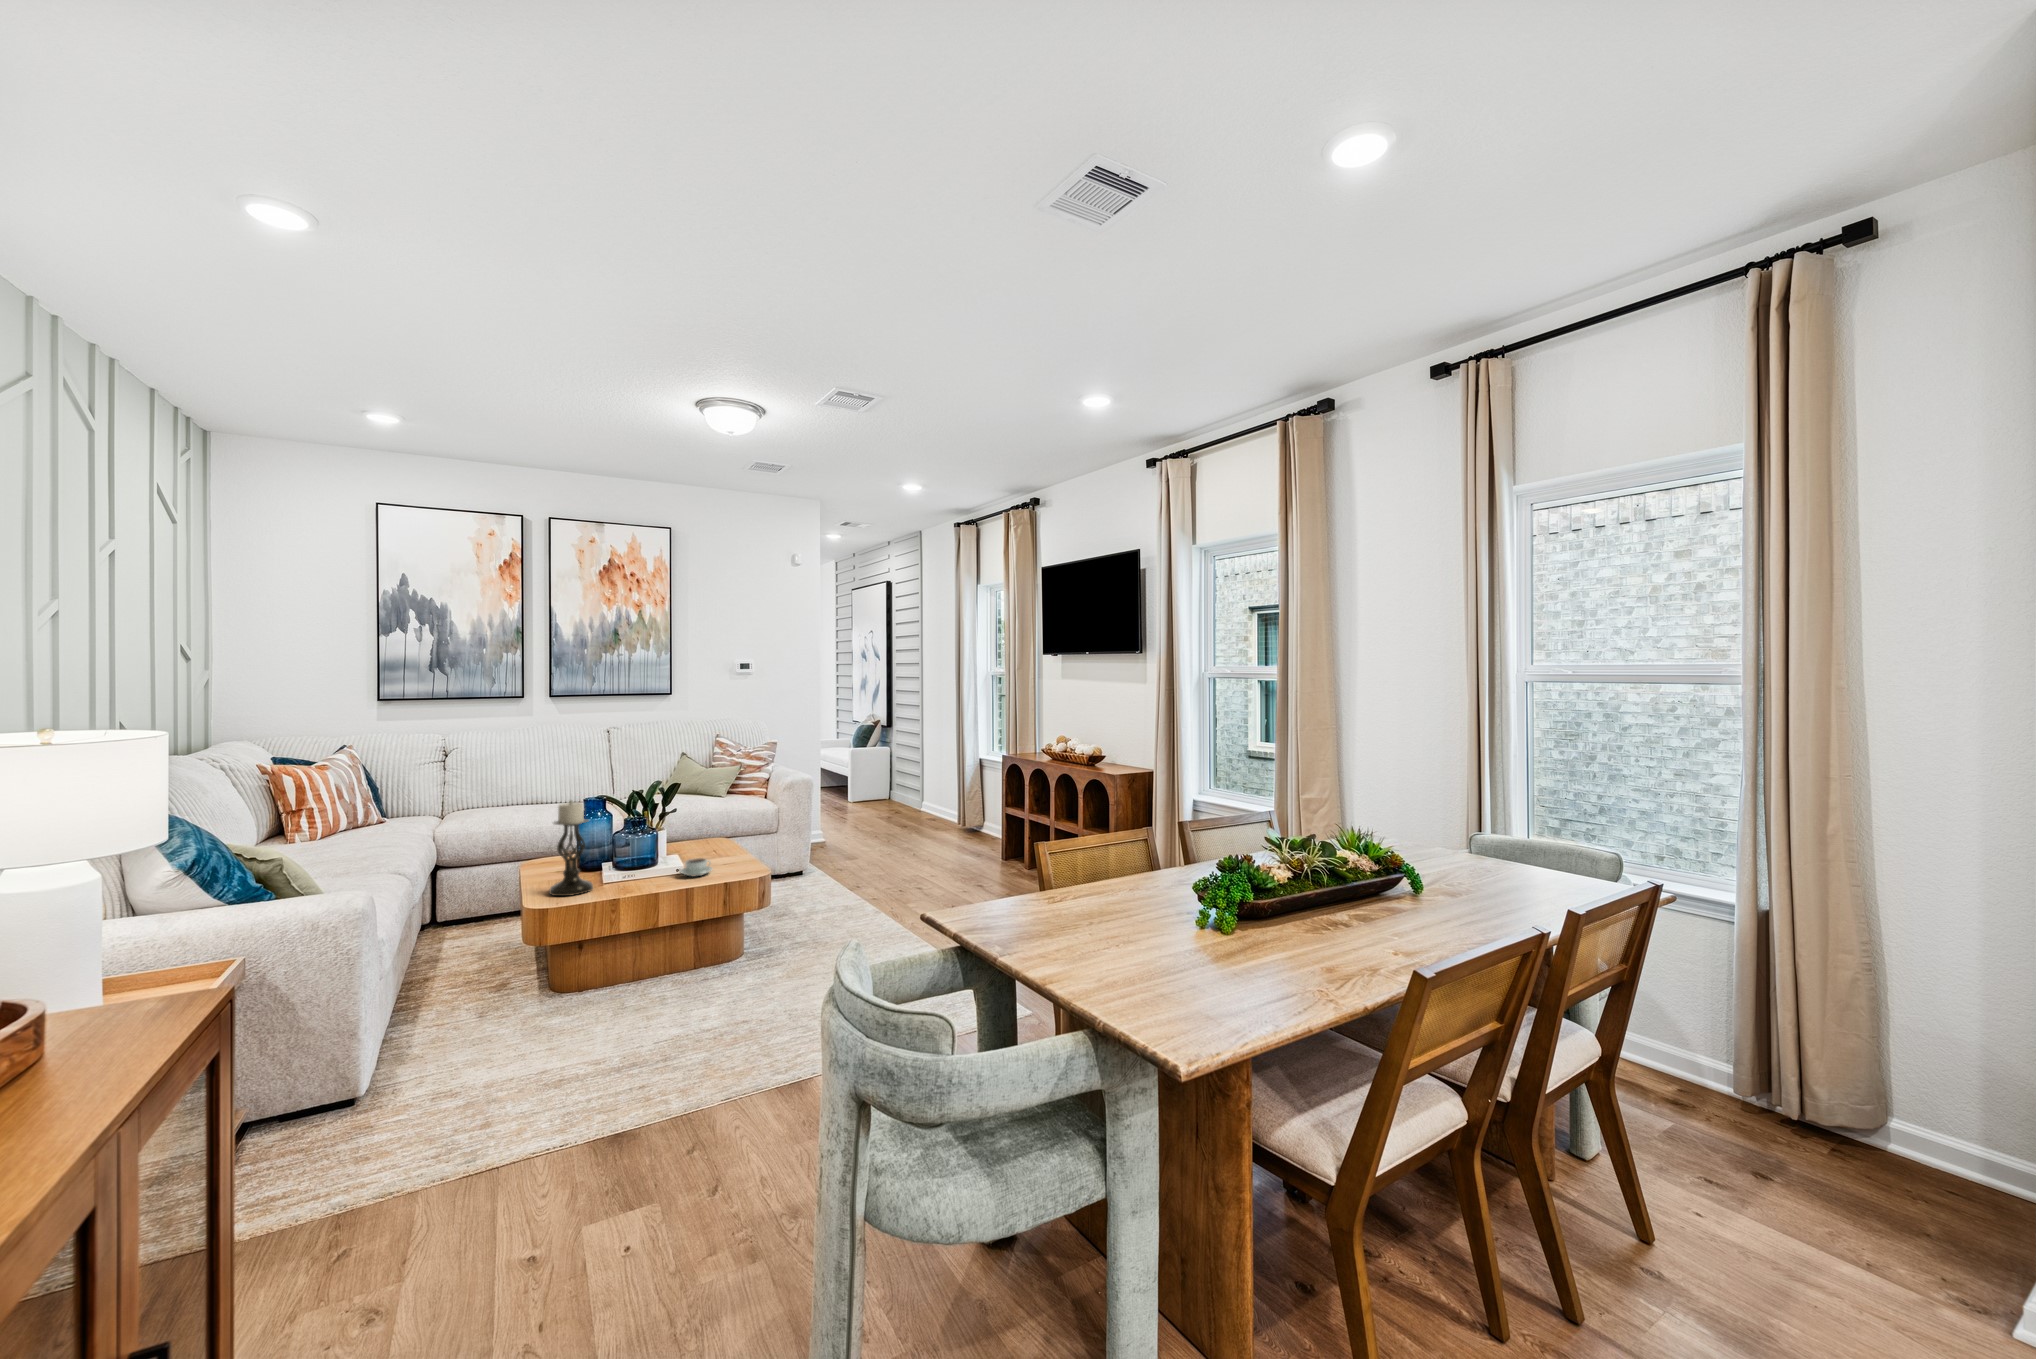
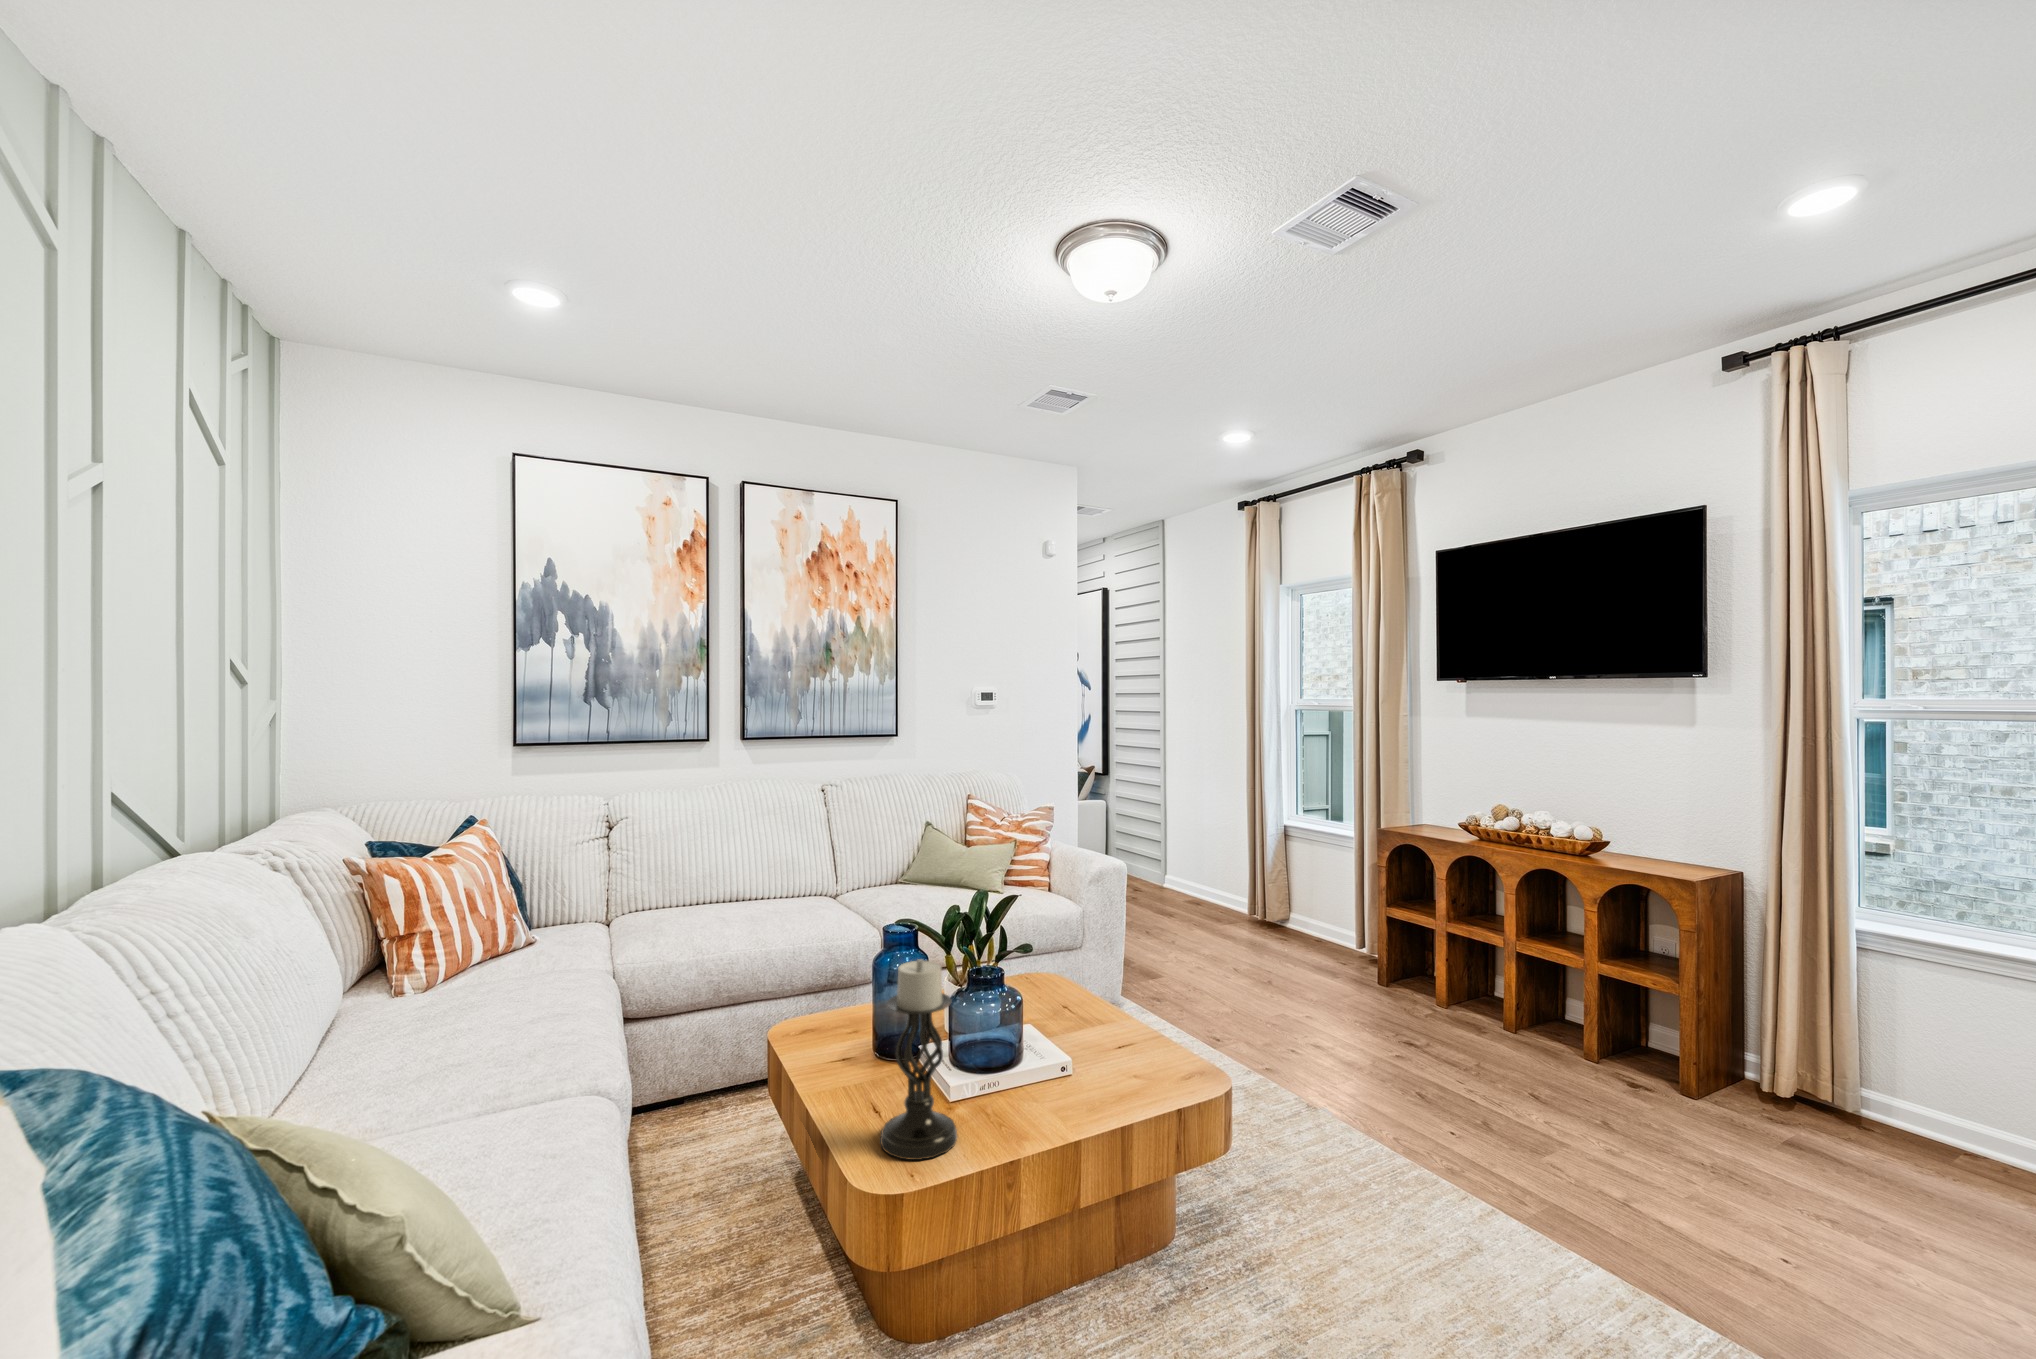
coffee cup: present [680,858,712,877] -> none [1089,1056,1149,1098]

